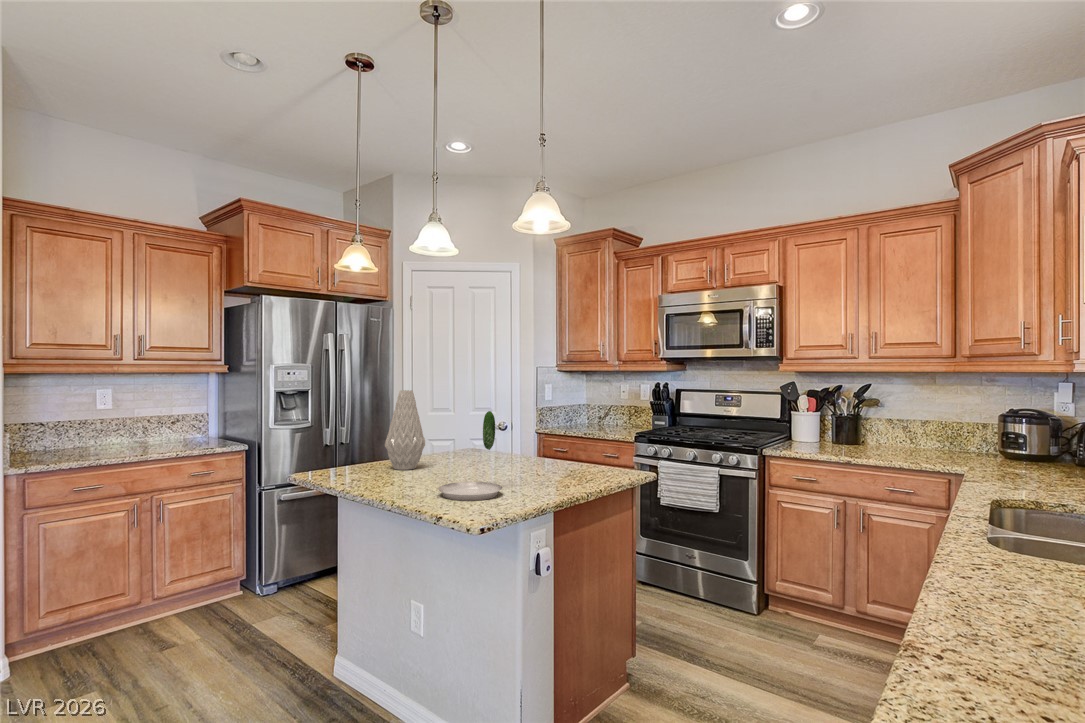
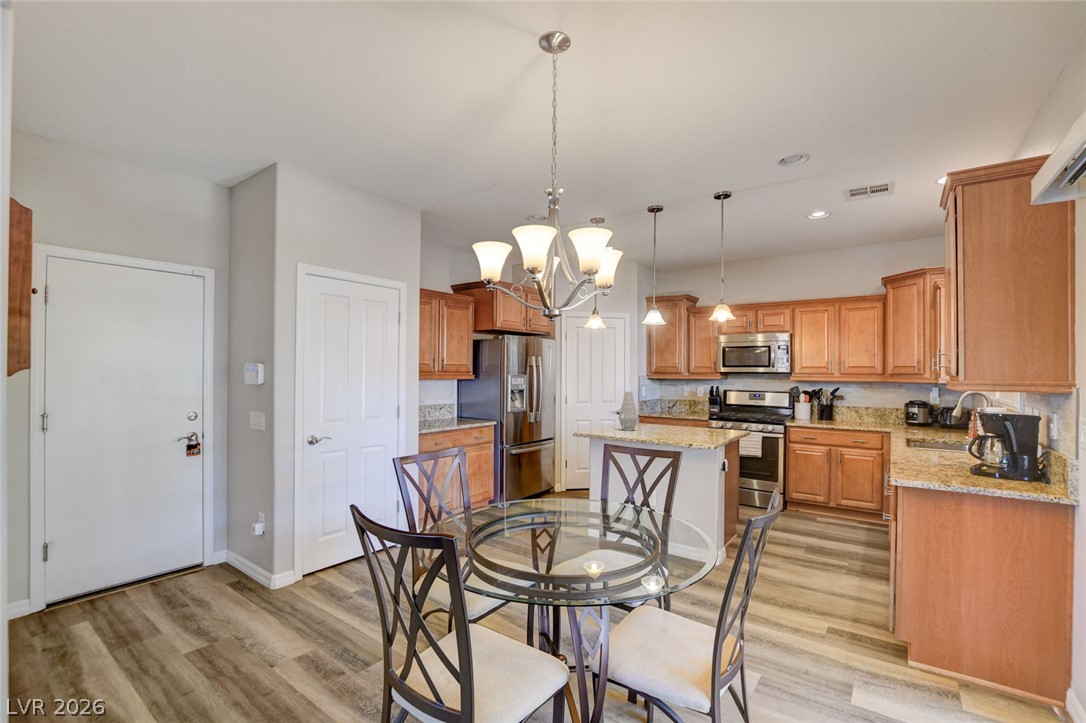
plate: present [438,411,502,501] -> none [679,401,707,438]

